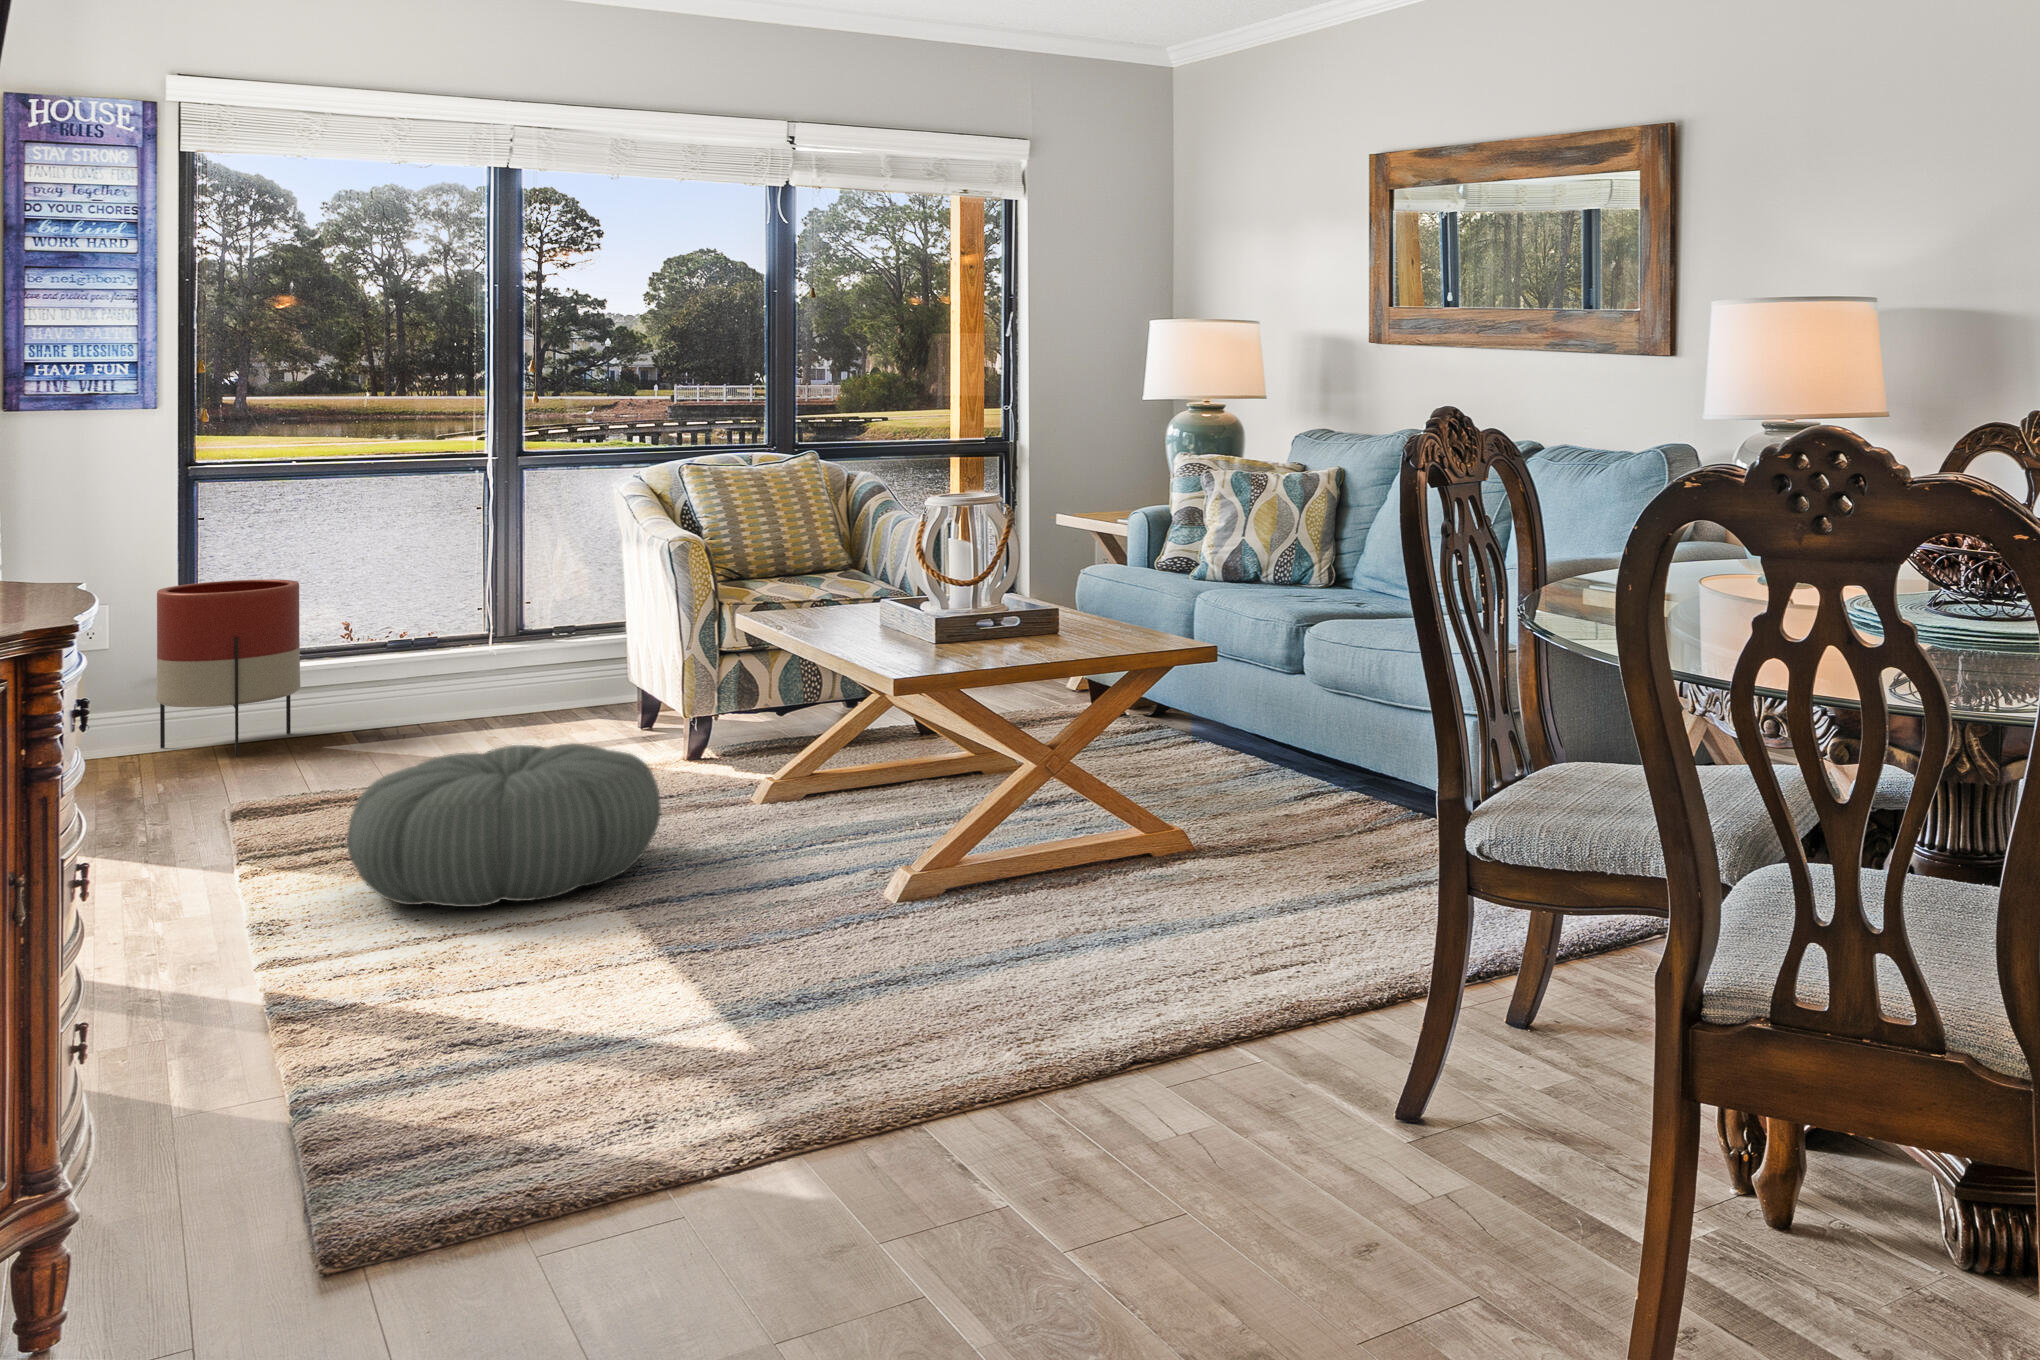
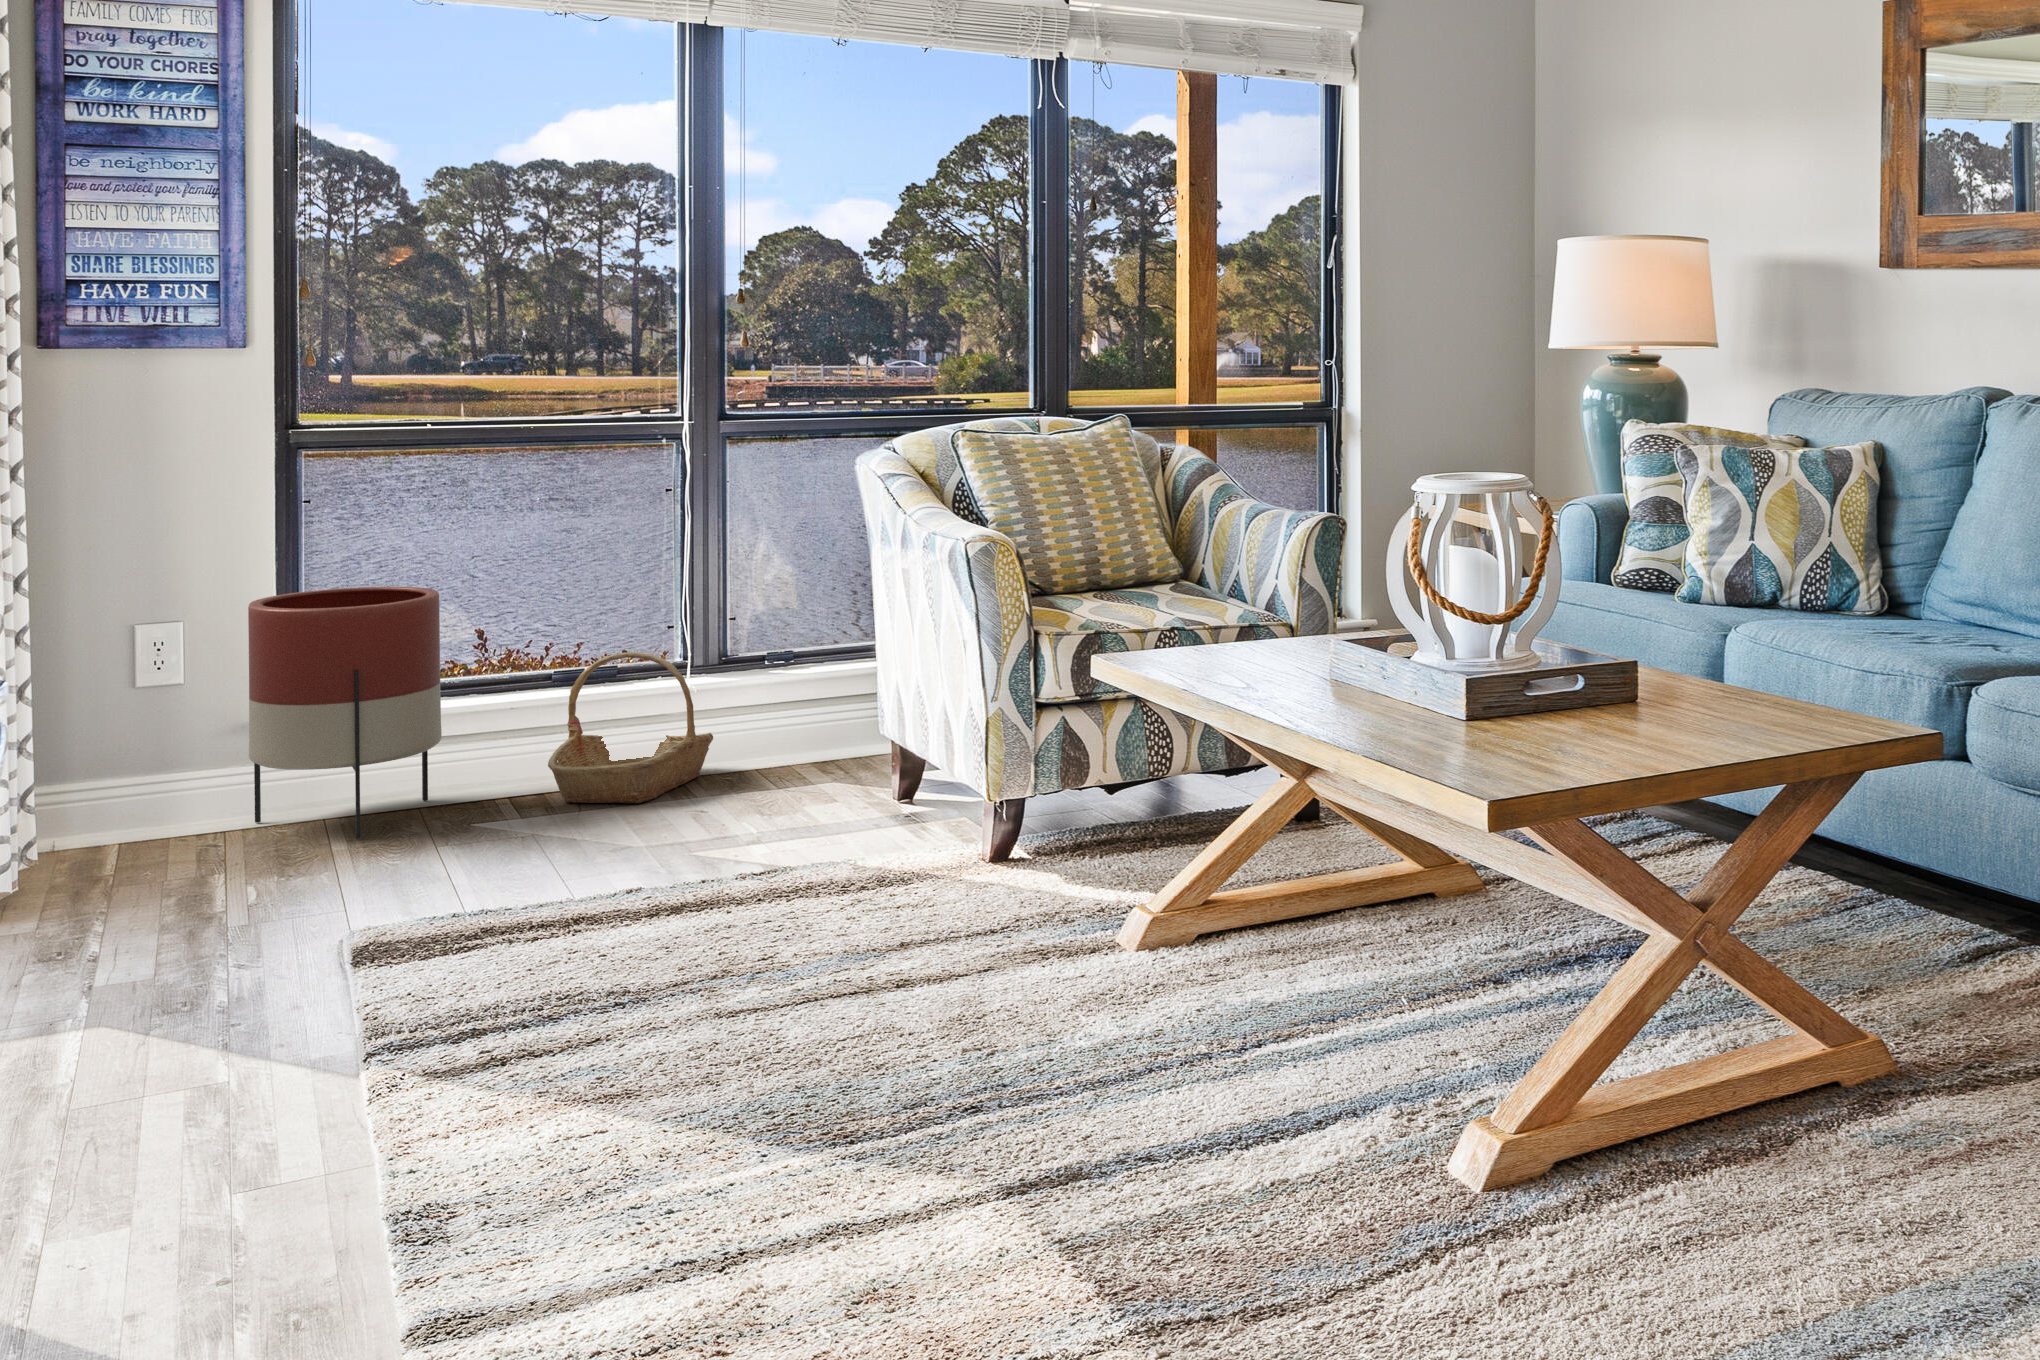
basket: none [380,626,508,733] -> present [548,652,713,804]
pouf: present [347,744,661,907] -> none [548,877,1033,1184]

